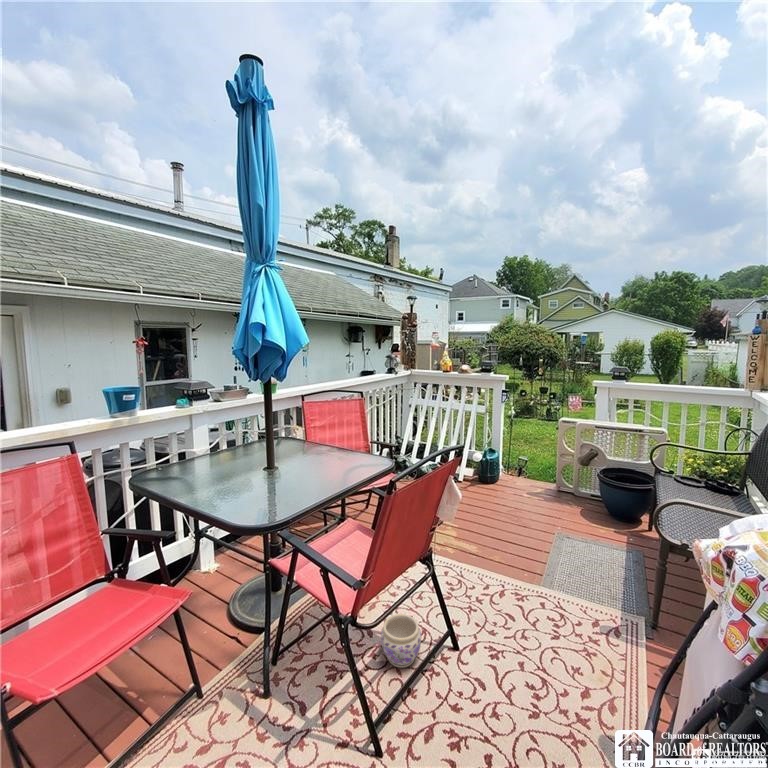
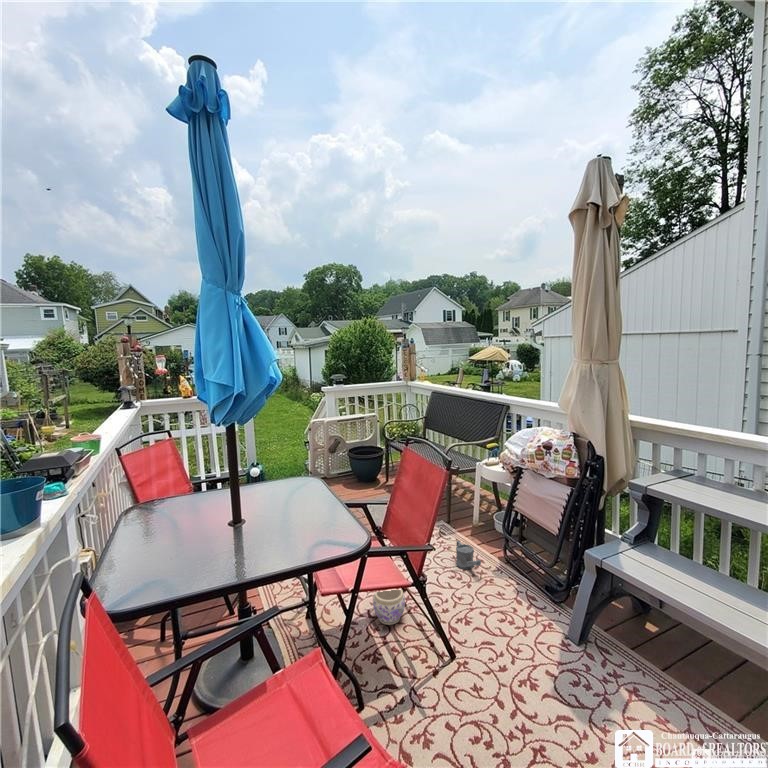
watering can: none [558,647,599,704] -> present [456,541,481,569]

